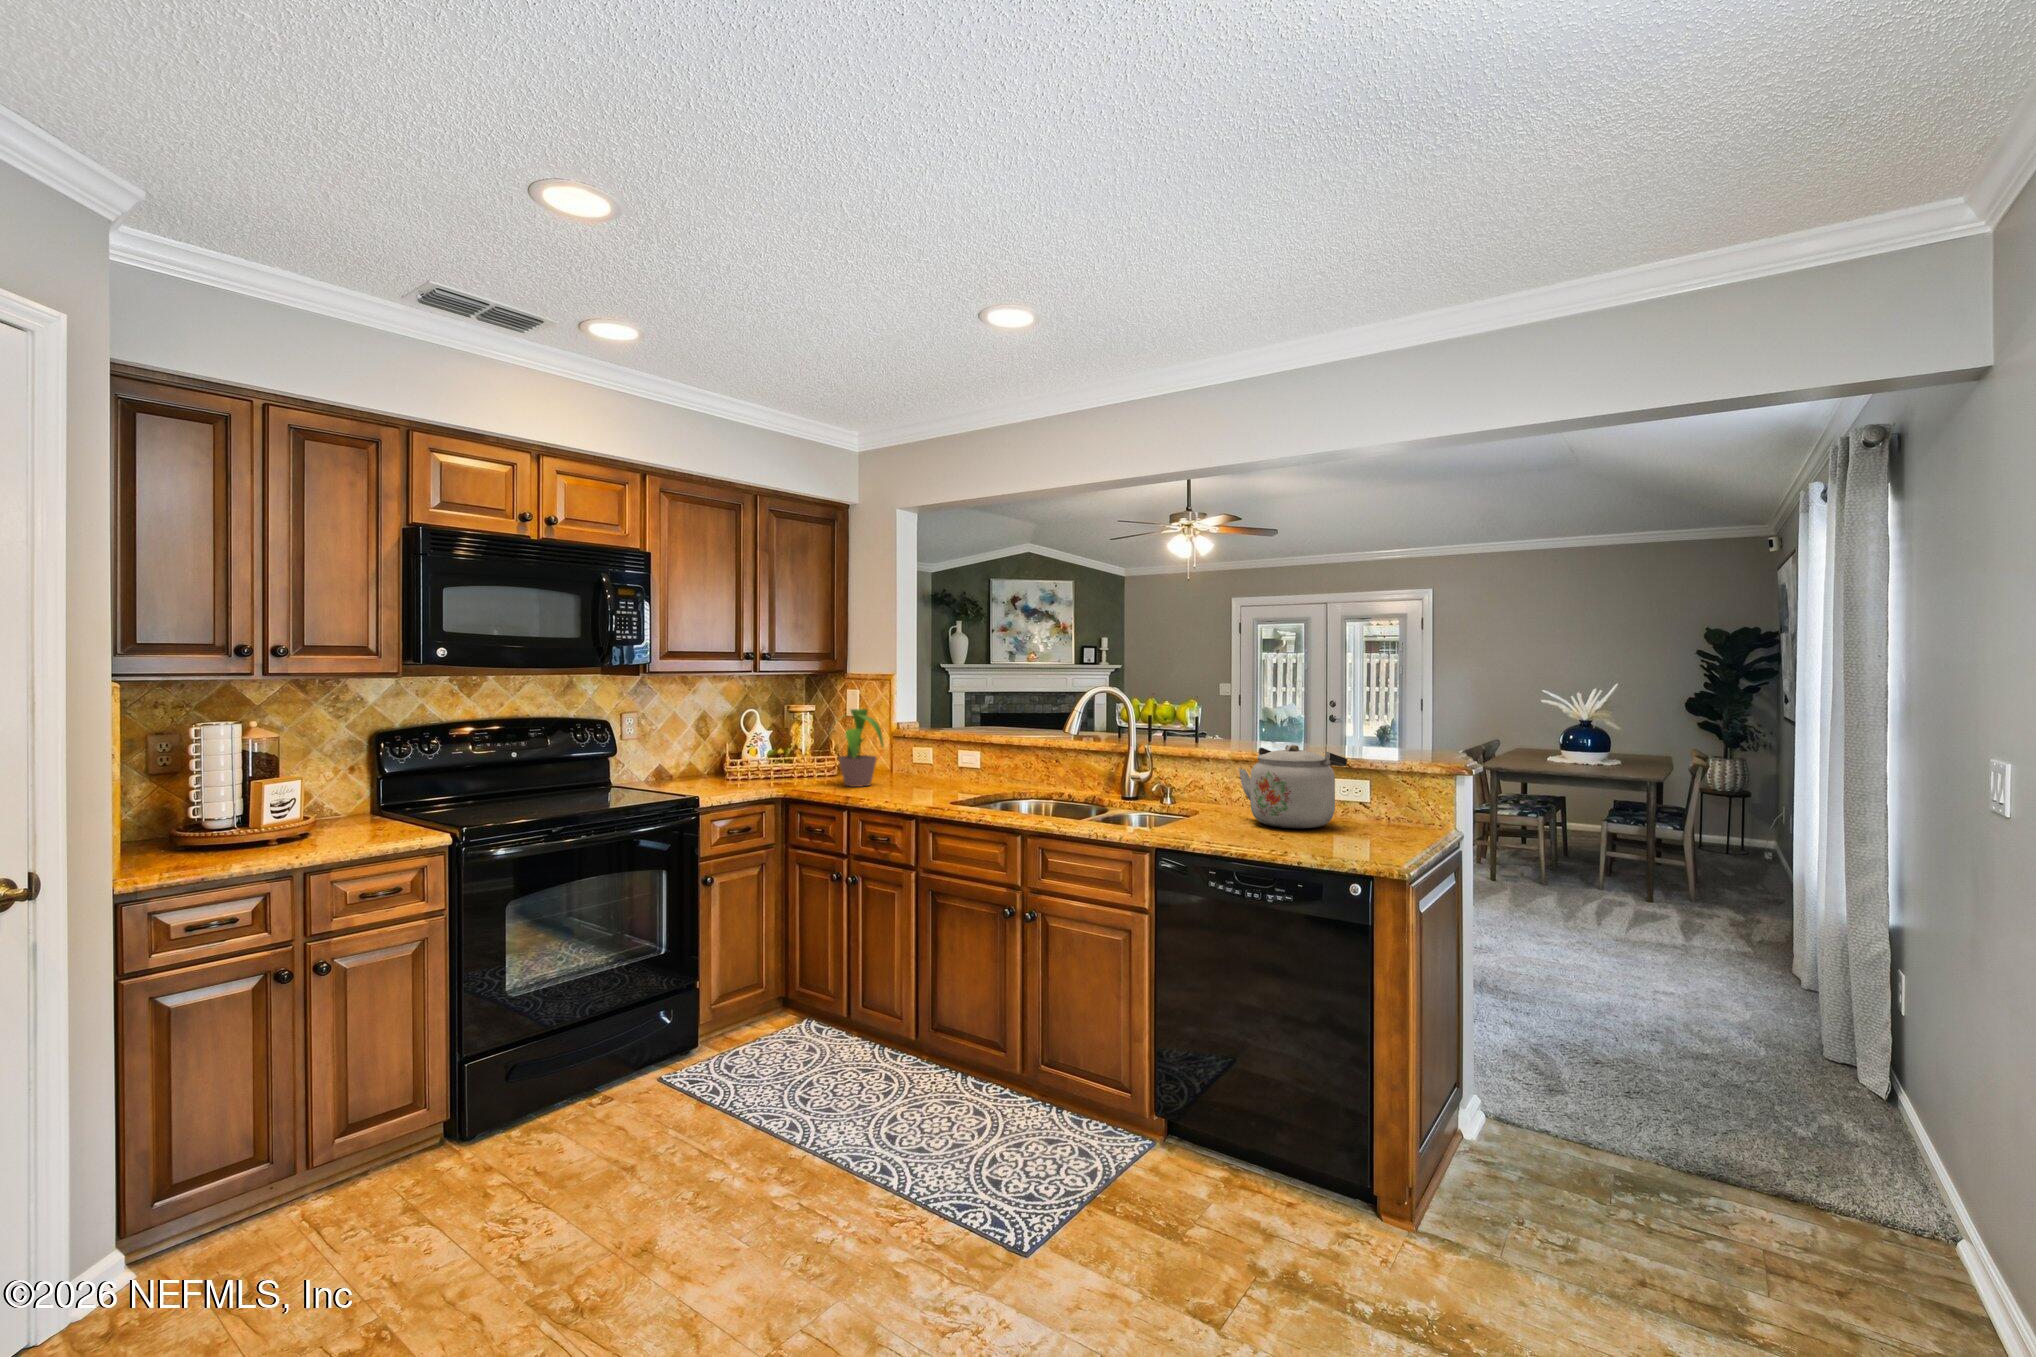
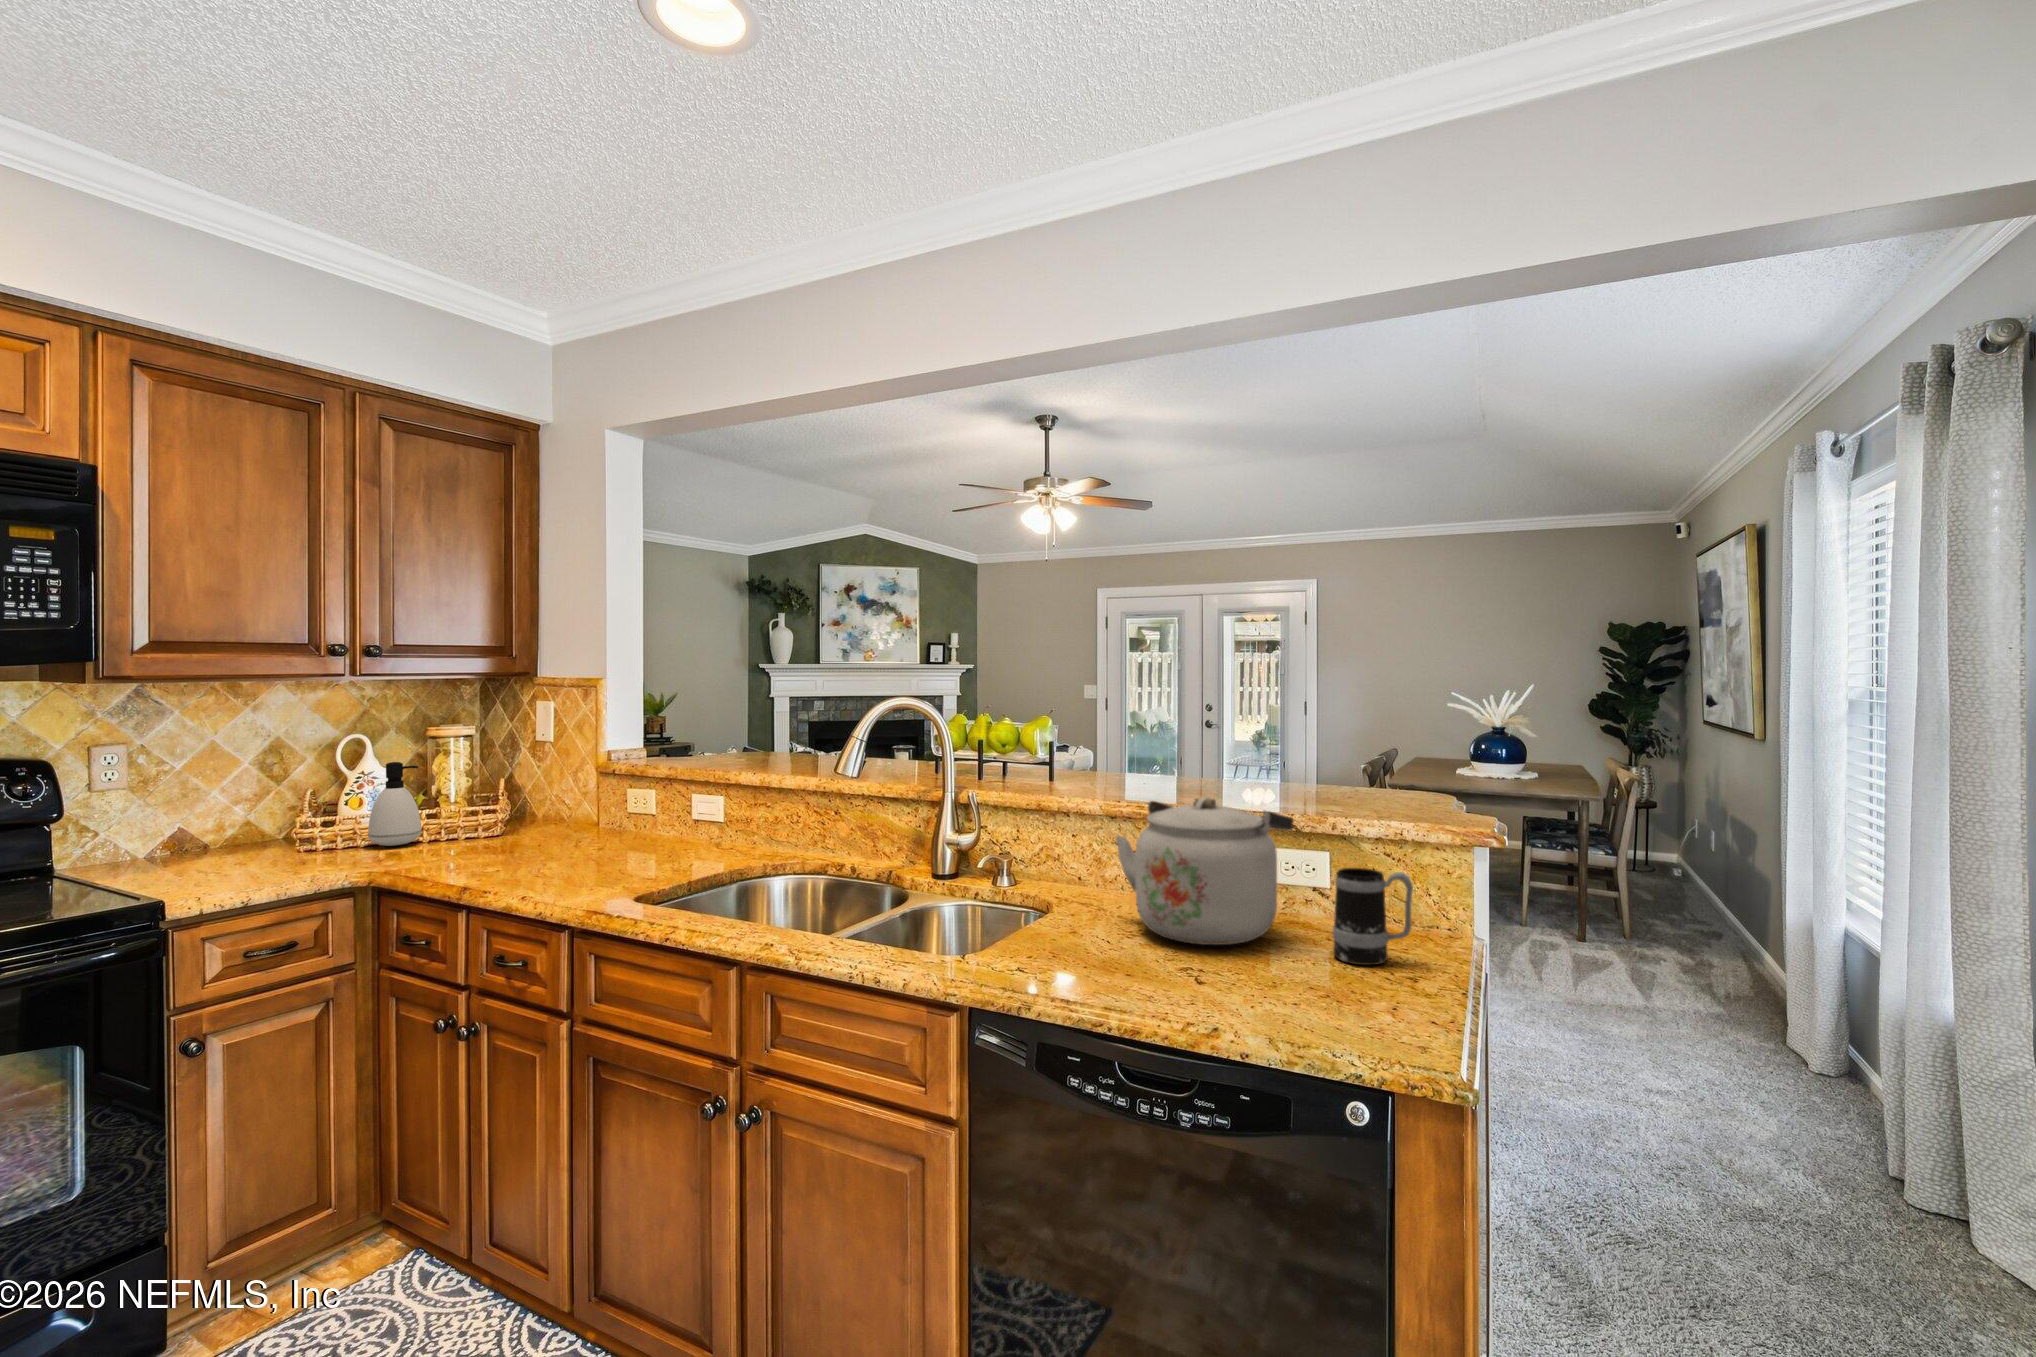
potted plant: present [838,709,883,787] -> none [455,733,578,859]
soap dispenser: none [760,726,789,779] -> present [368,762,421,846]
mug: none [1365,785,1410,838] -> present [1333,868,1413,965]

